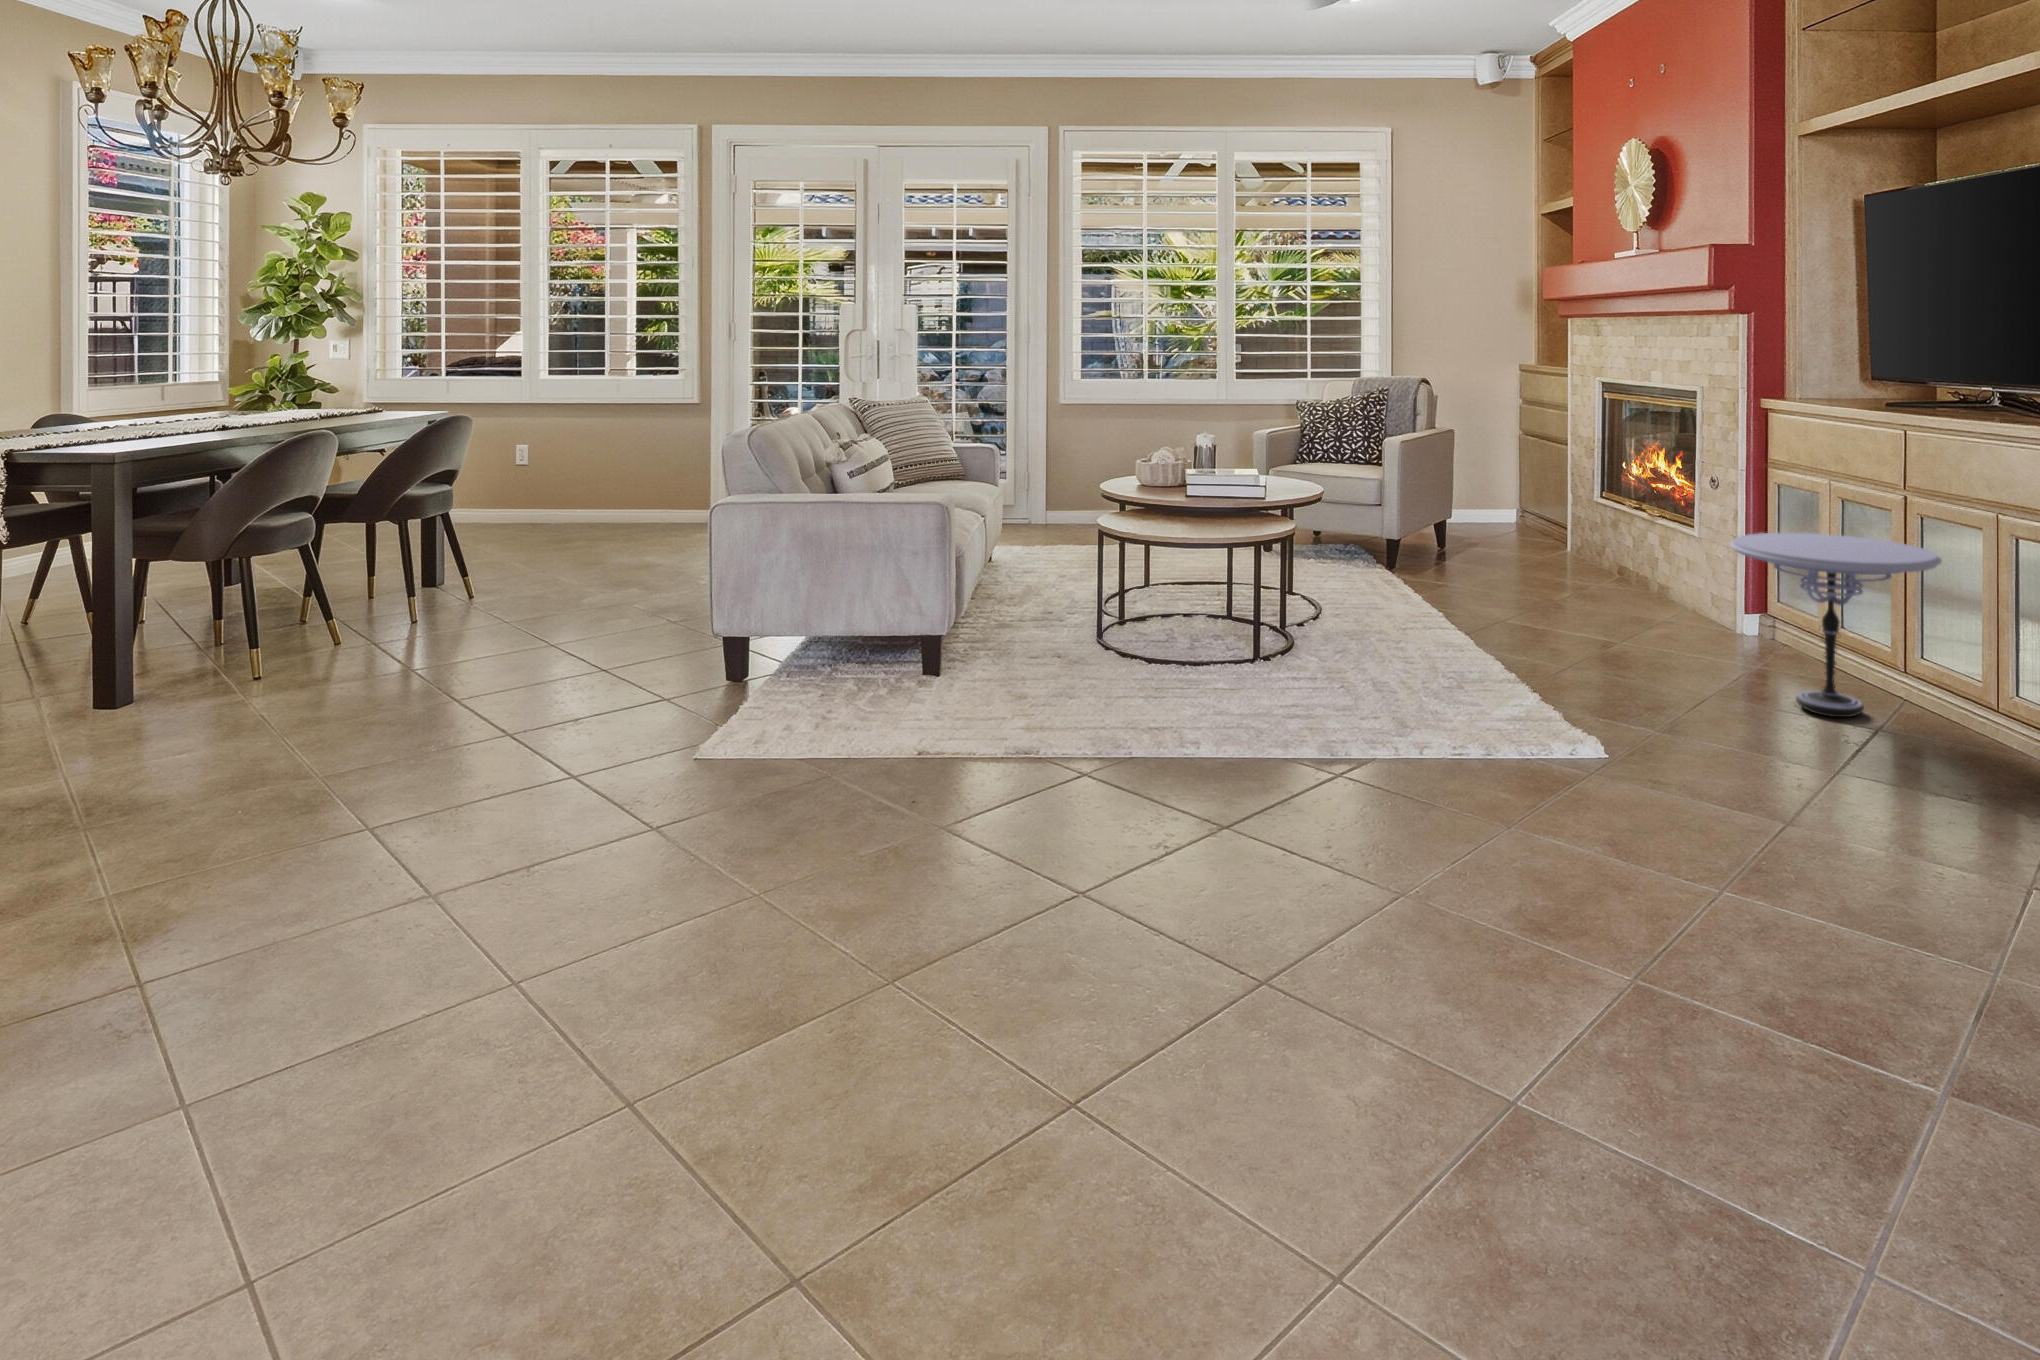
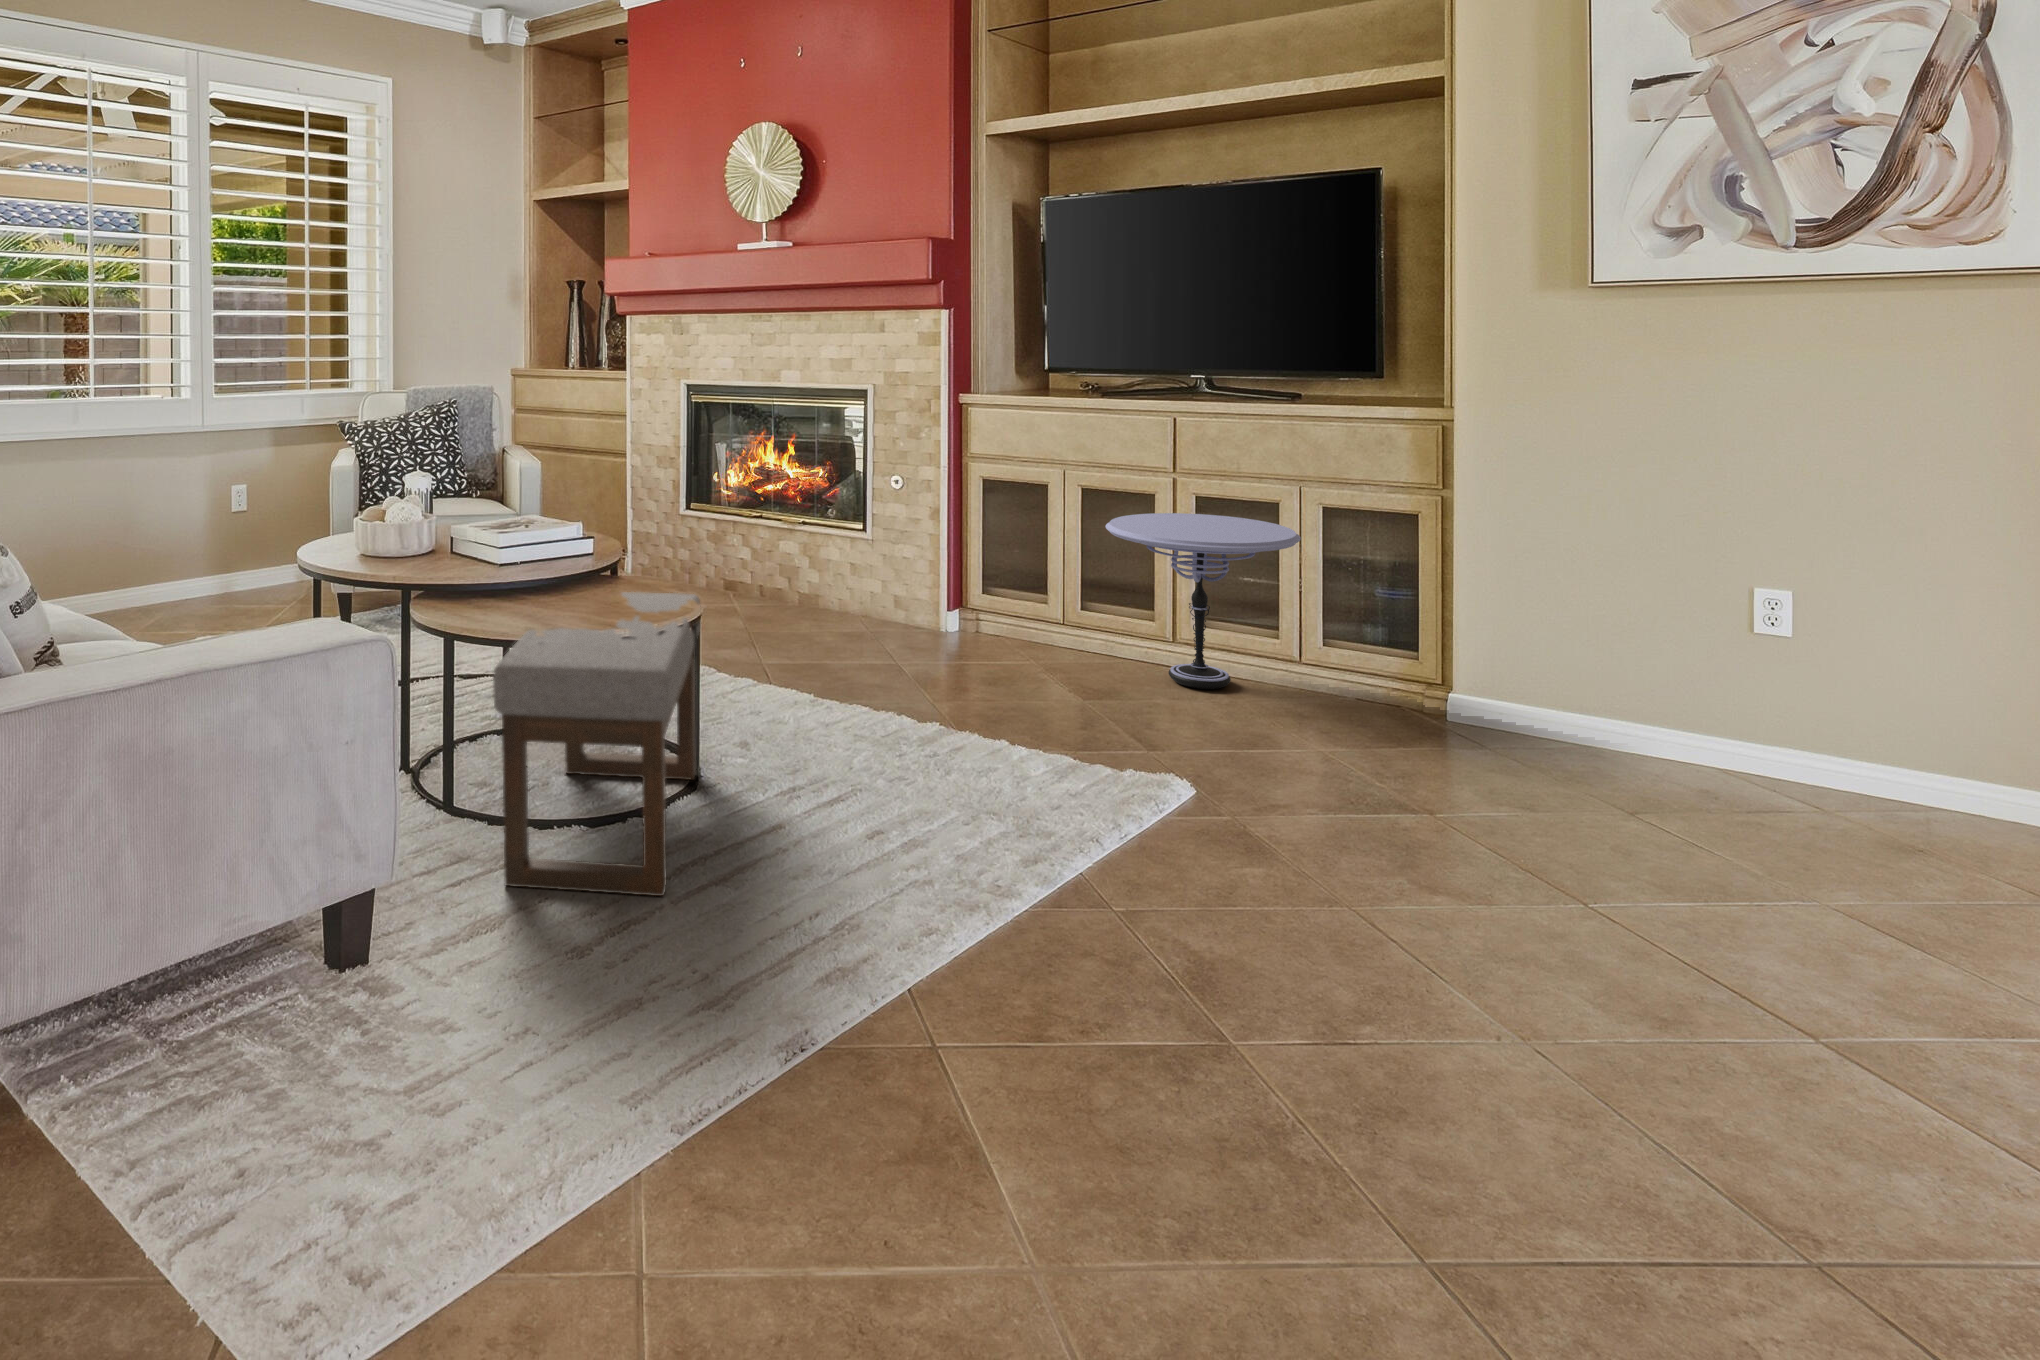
ottoman: none [1056,509,1267,677] -> present [493,592,701,896]

